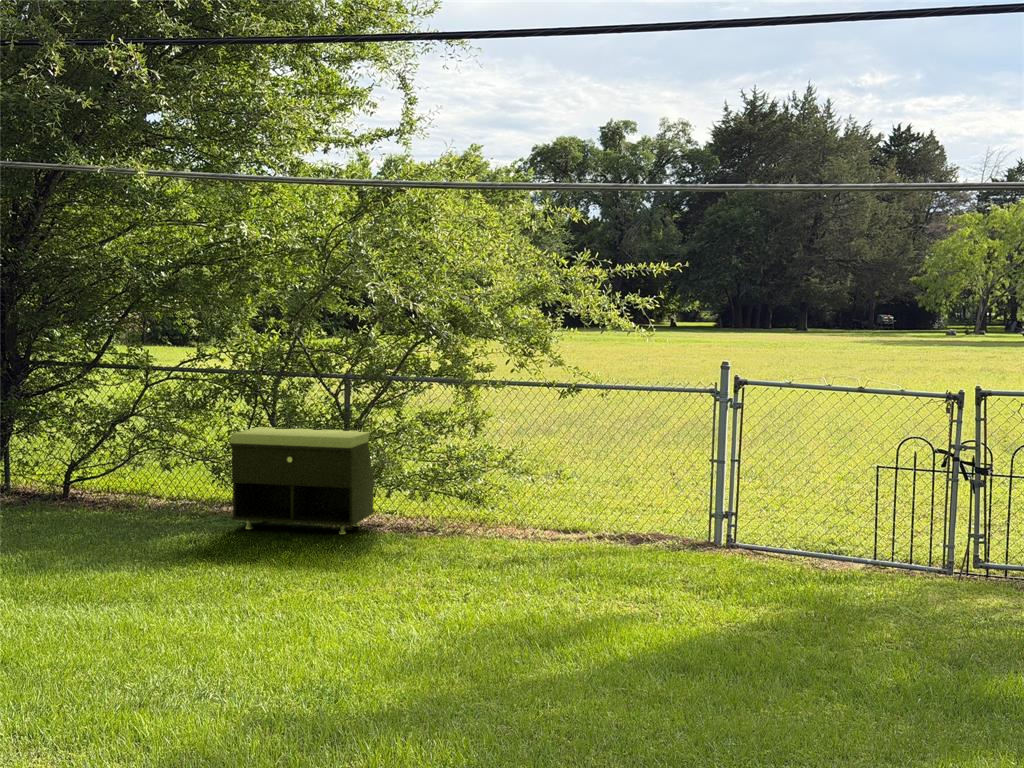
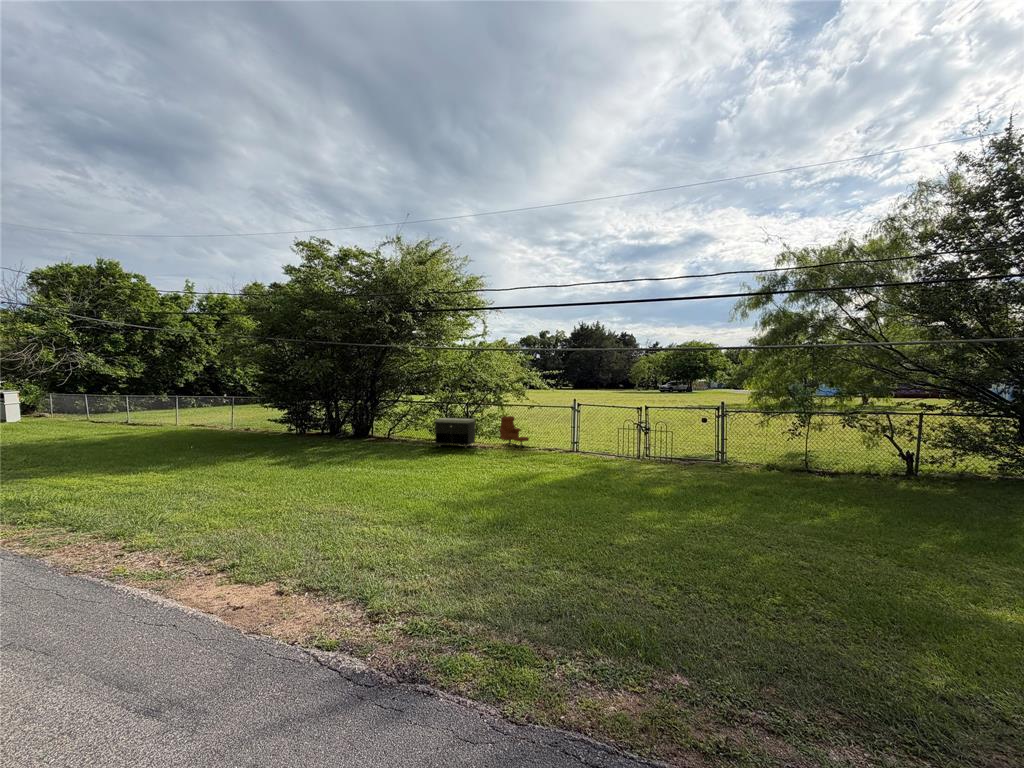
lounge chair: none [456,420,567,536] -> present [499,416,529,448]

